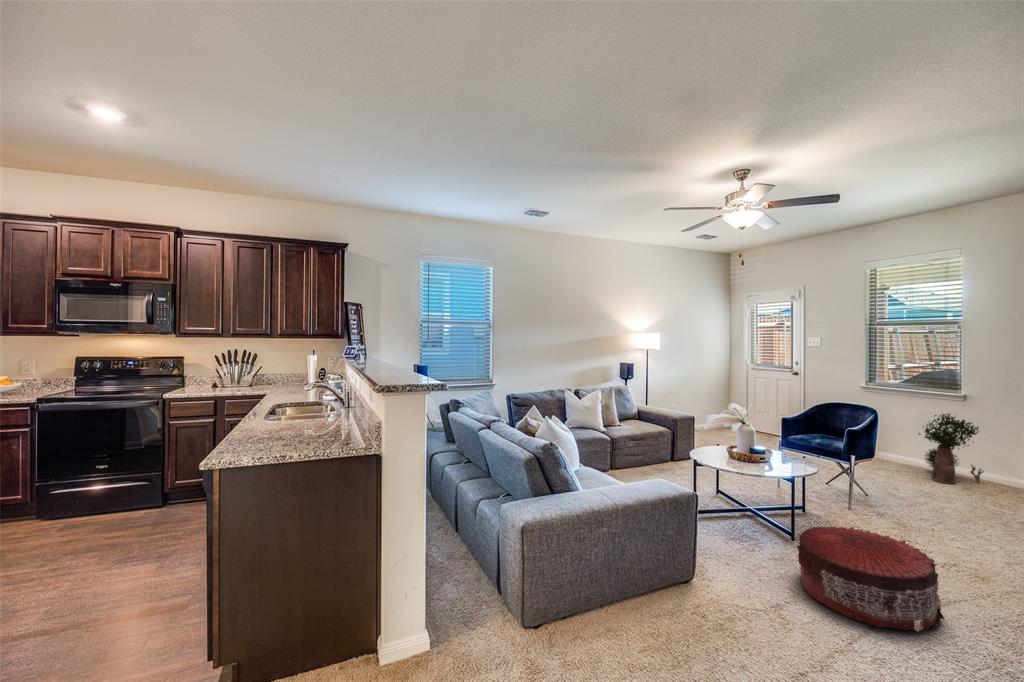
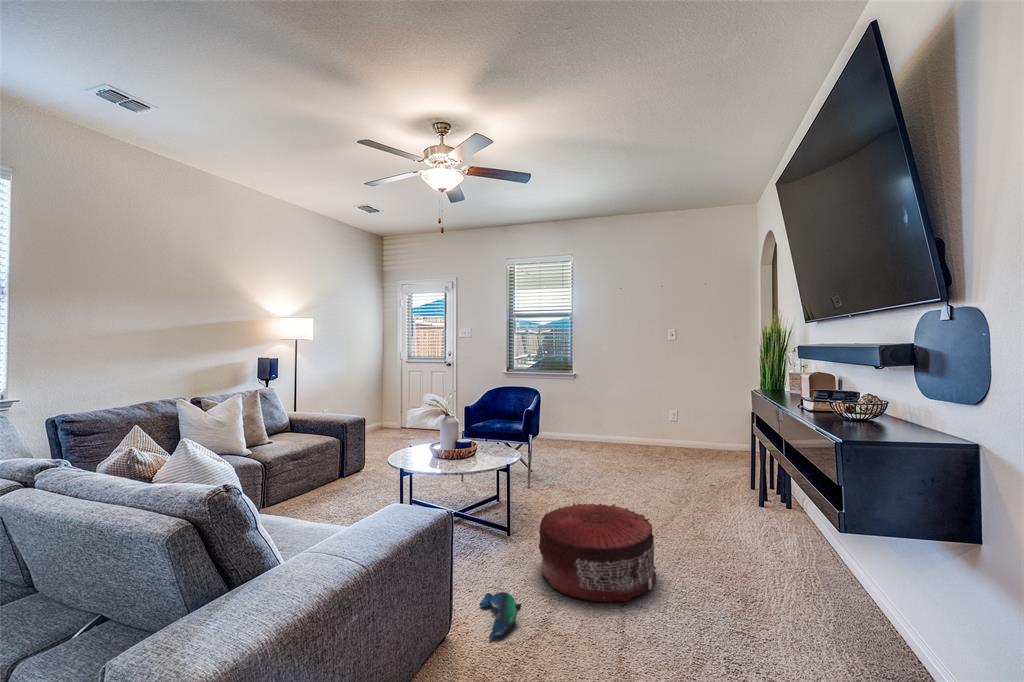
potted plant: present [919,414,984,484] -> none [553,389,590,448]
plush toy: none [721,568,756,598] -> present [479,592,521,640]

